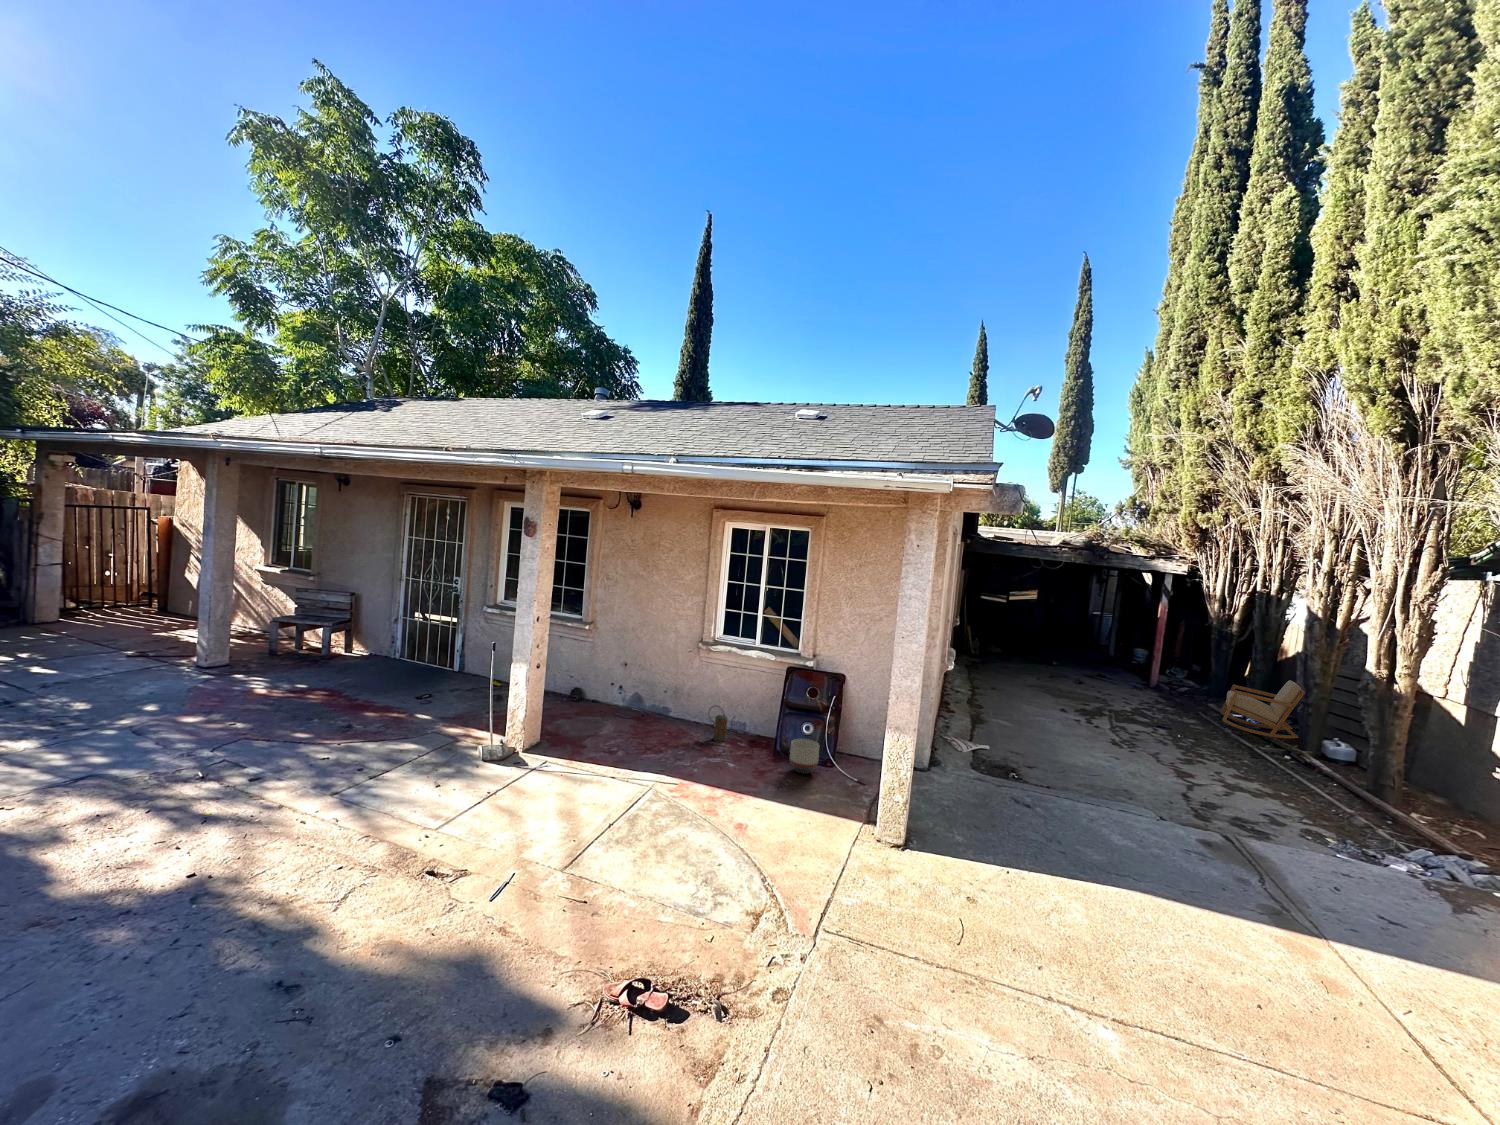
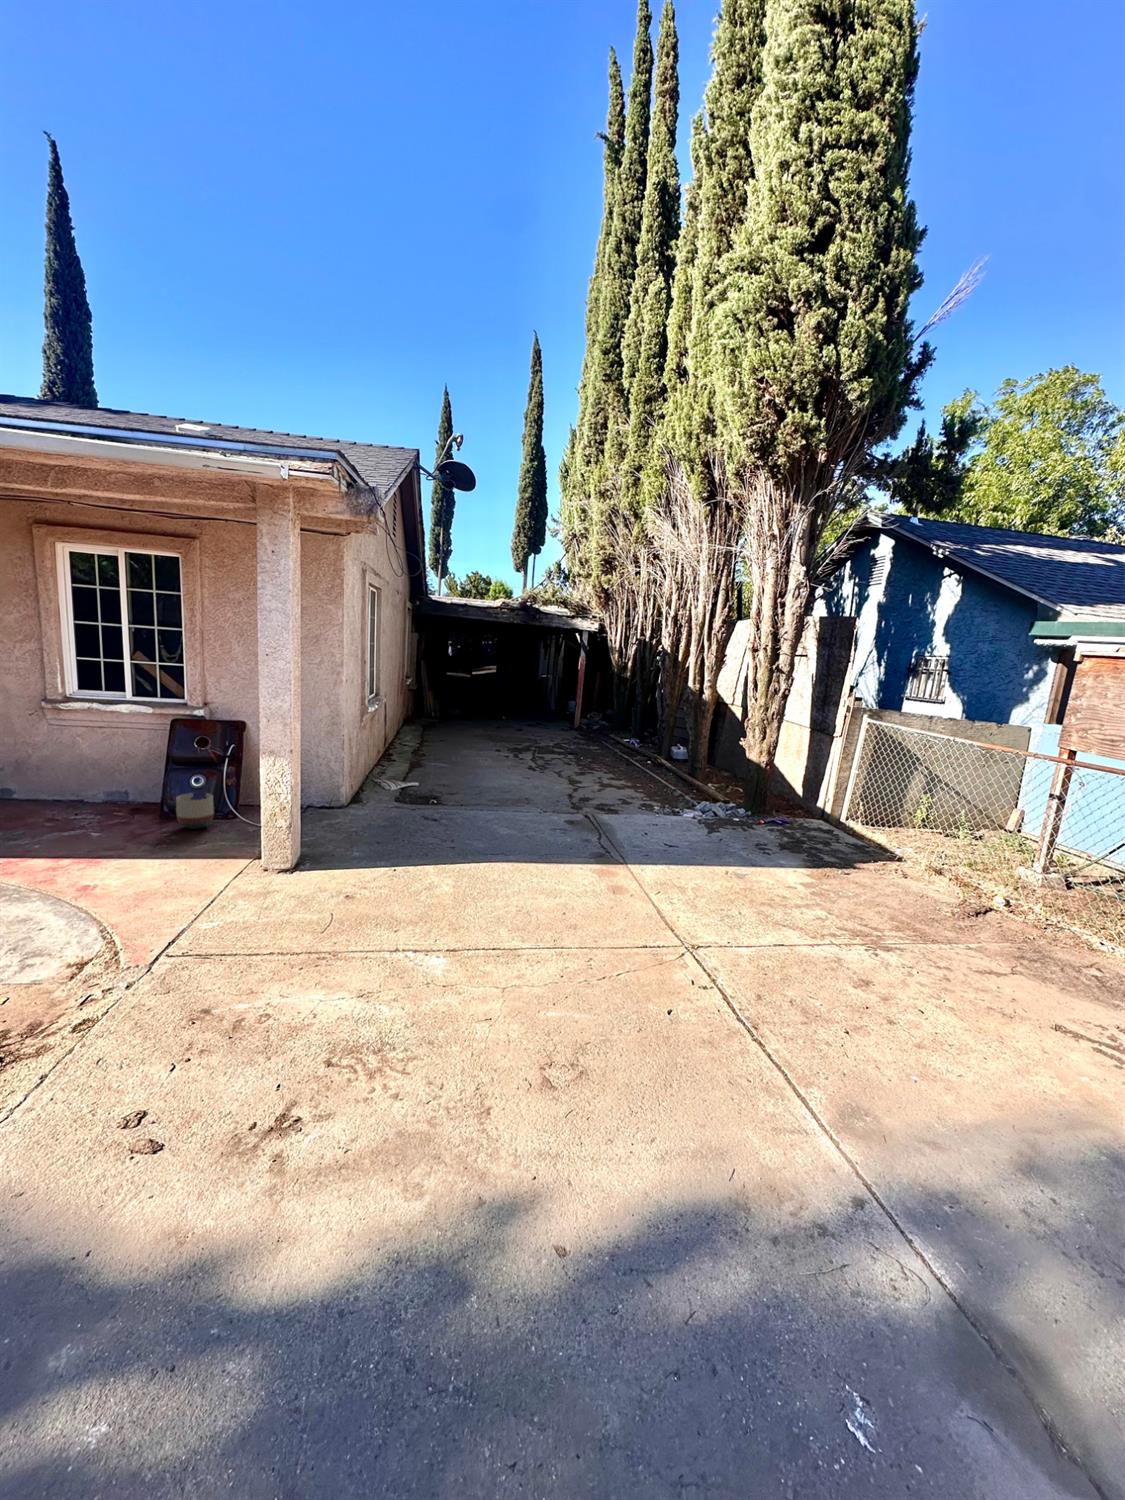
chair: present [1221,680,1305,738] -> none [615,706,664,750]
watering can: present [708,706,735,741] -> none [65,775,107,816]

